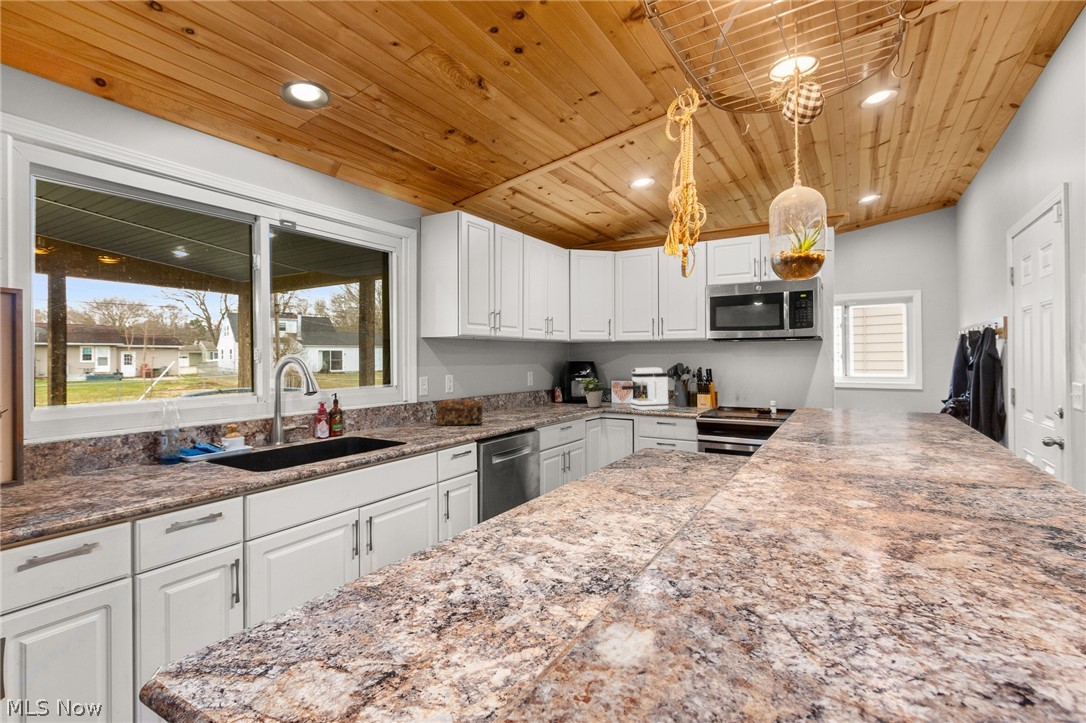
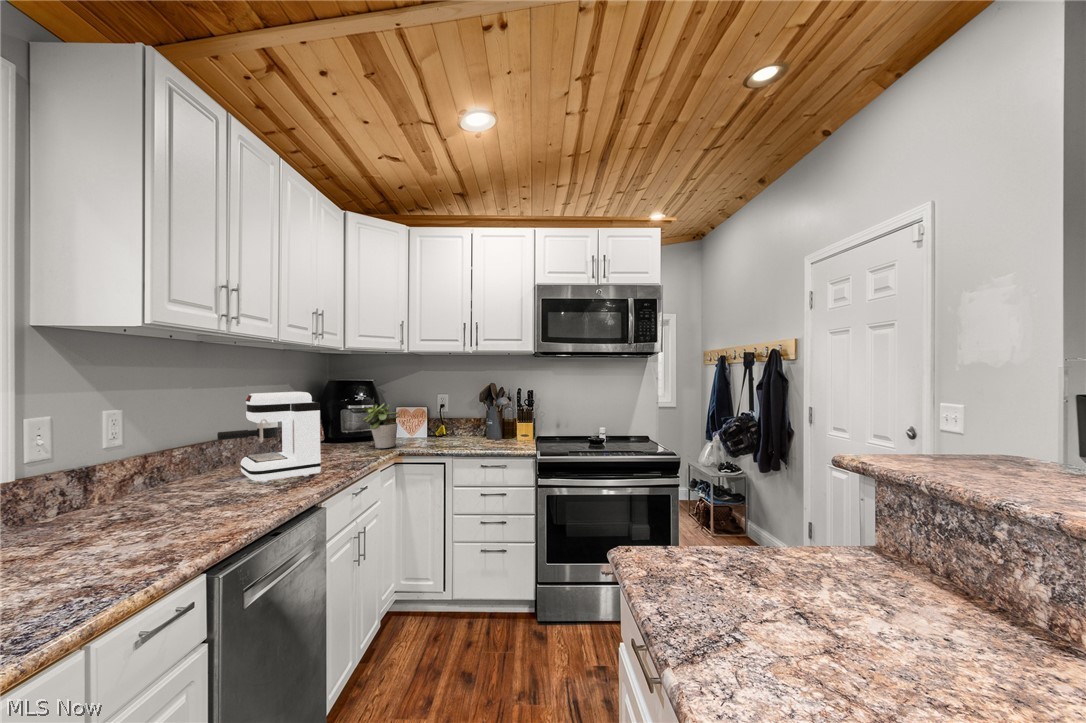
coffee maker: present [622,368,668,411] -> present [217,392,321,483]
bread loaf: present [436,400,483,425] -> none [67,465,204,538]

